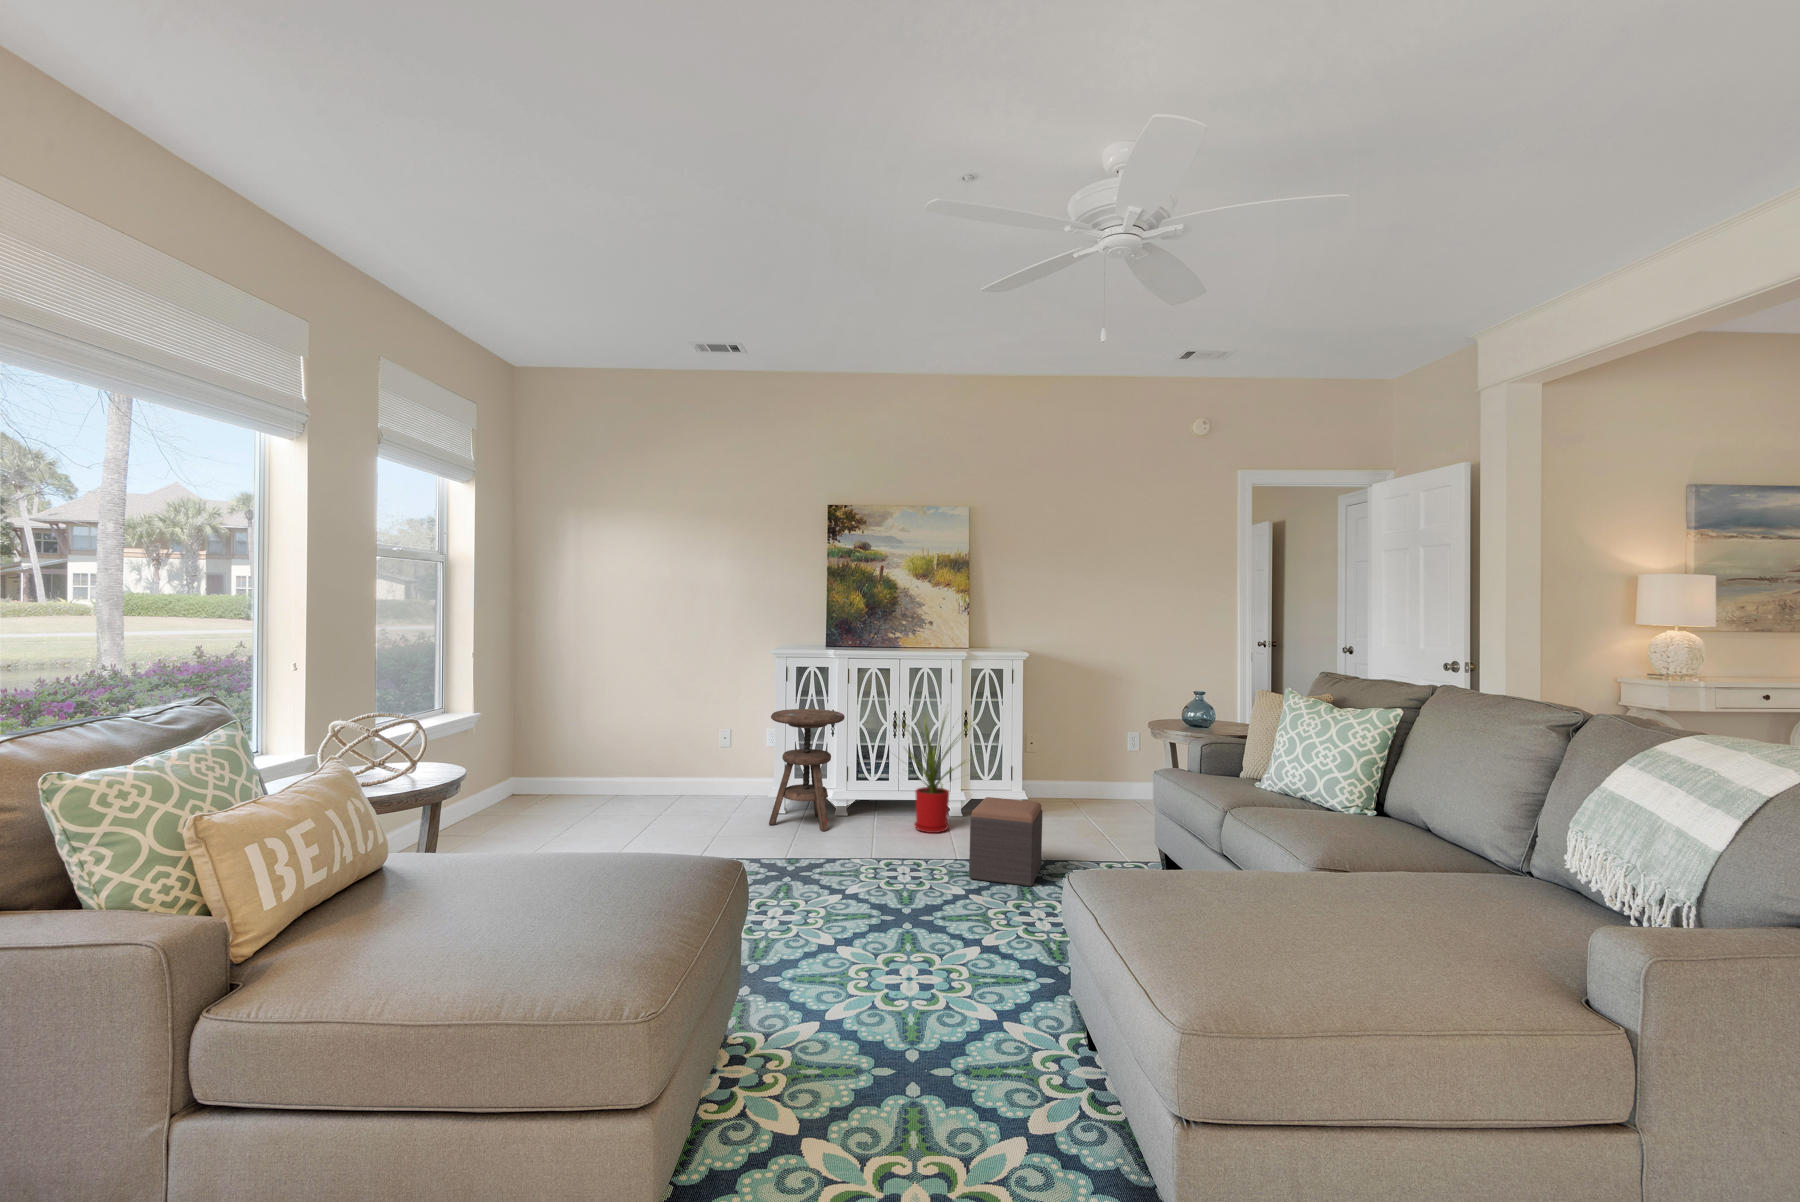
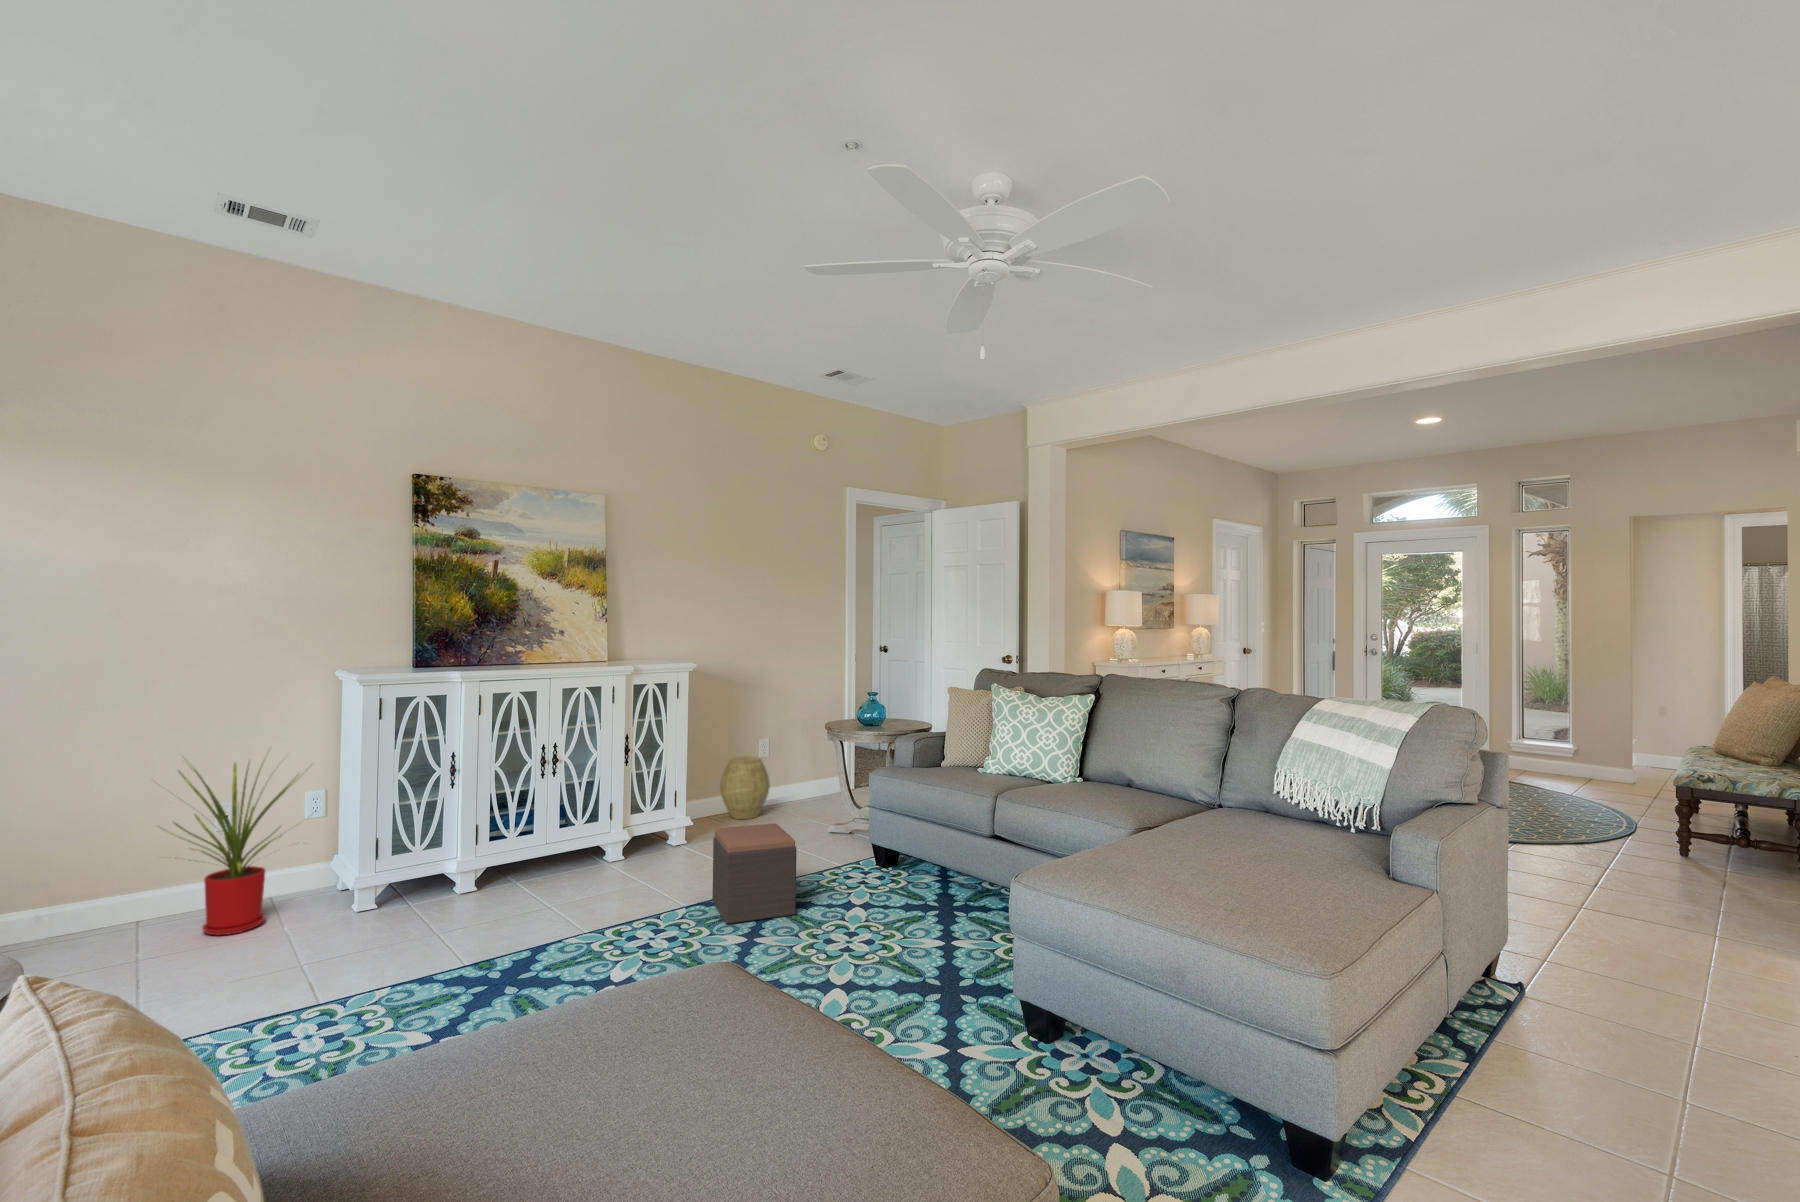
side table: present [769,709,845,831] -> none [375,754,490,927]
house plant: present [902,715,974,833] -> present [163,747,312,935]
woven basket: none [1075,746,1123,806] -> present [720,756,770,819]

